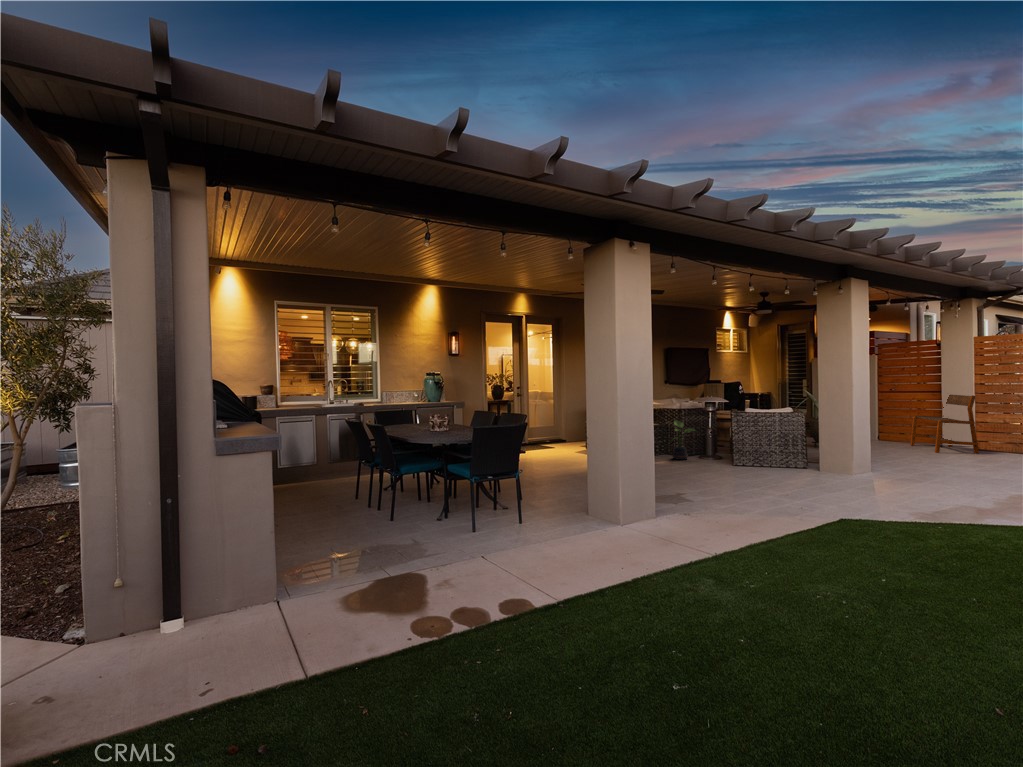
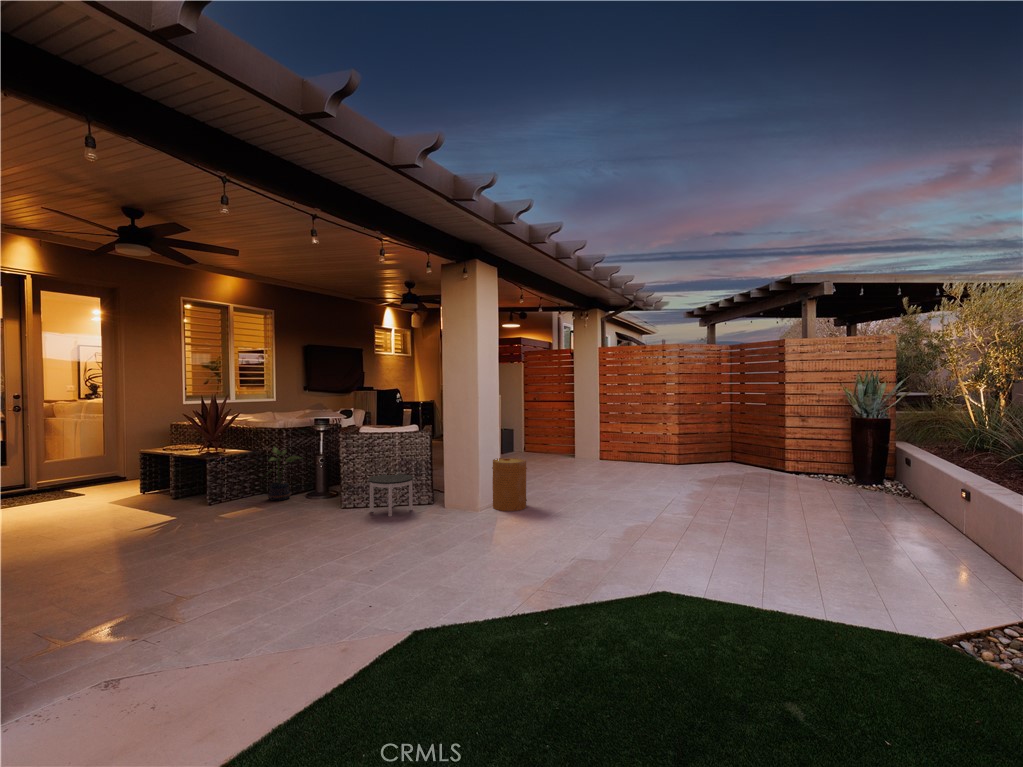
bench: present [910,394,979,453] -> none [550,403,602,465]
basket: none [866,435,901,478] -> present [492,458,527,511]
round table: none [758,443,794,473] -> present [369,474,413,516]

